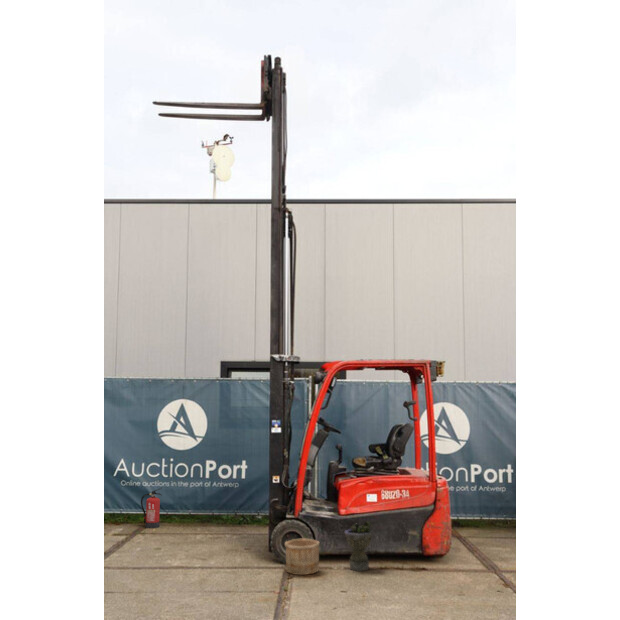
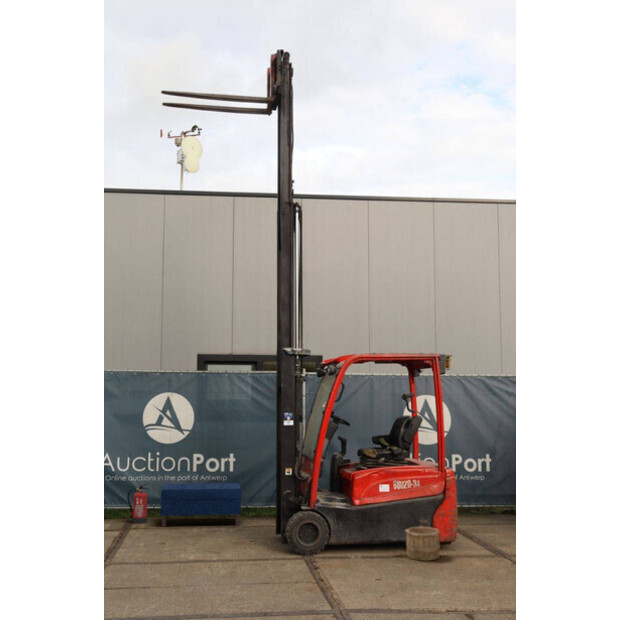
bench: none [169,490,251,533] -> present [161,483,241,527]
planter: present [345,522,372,571] -> none [362,511,389,559]
wooden bucket: present [285,538,319,575] -> present [406,526,440,561]

